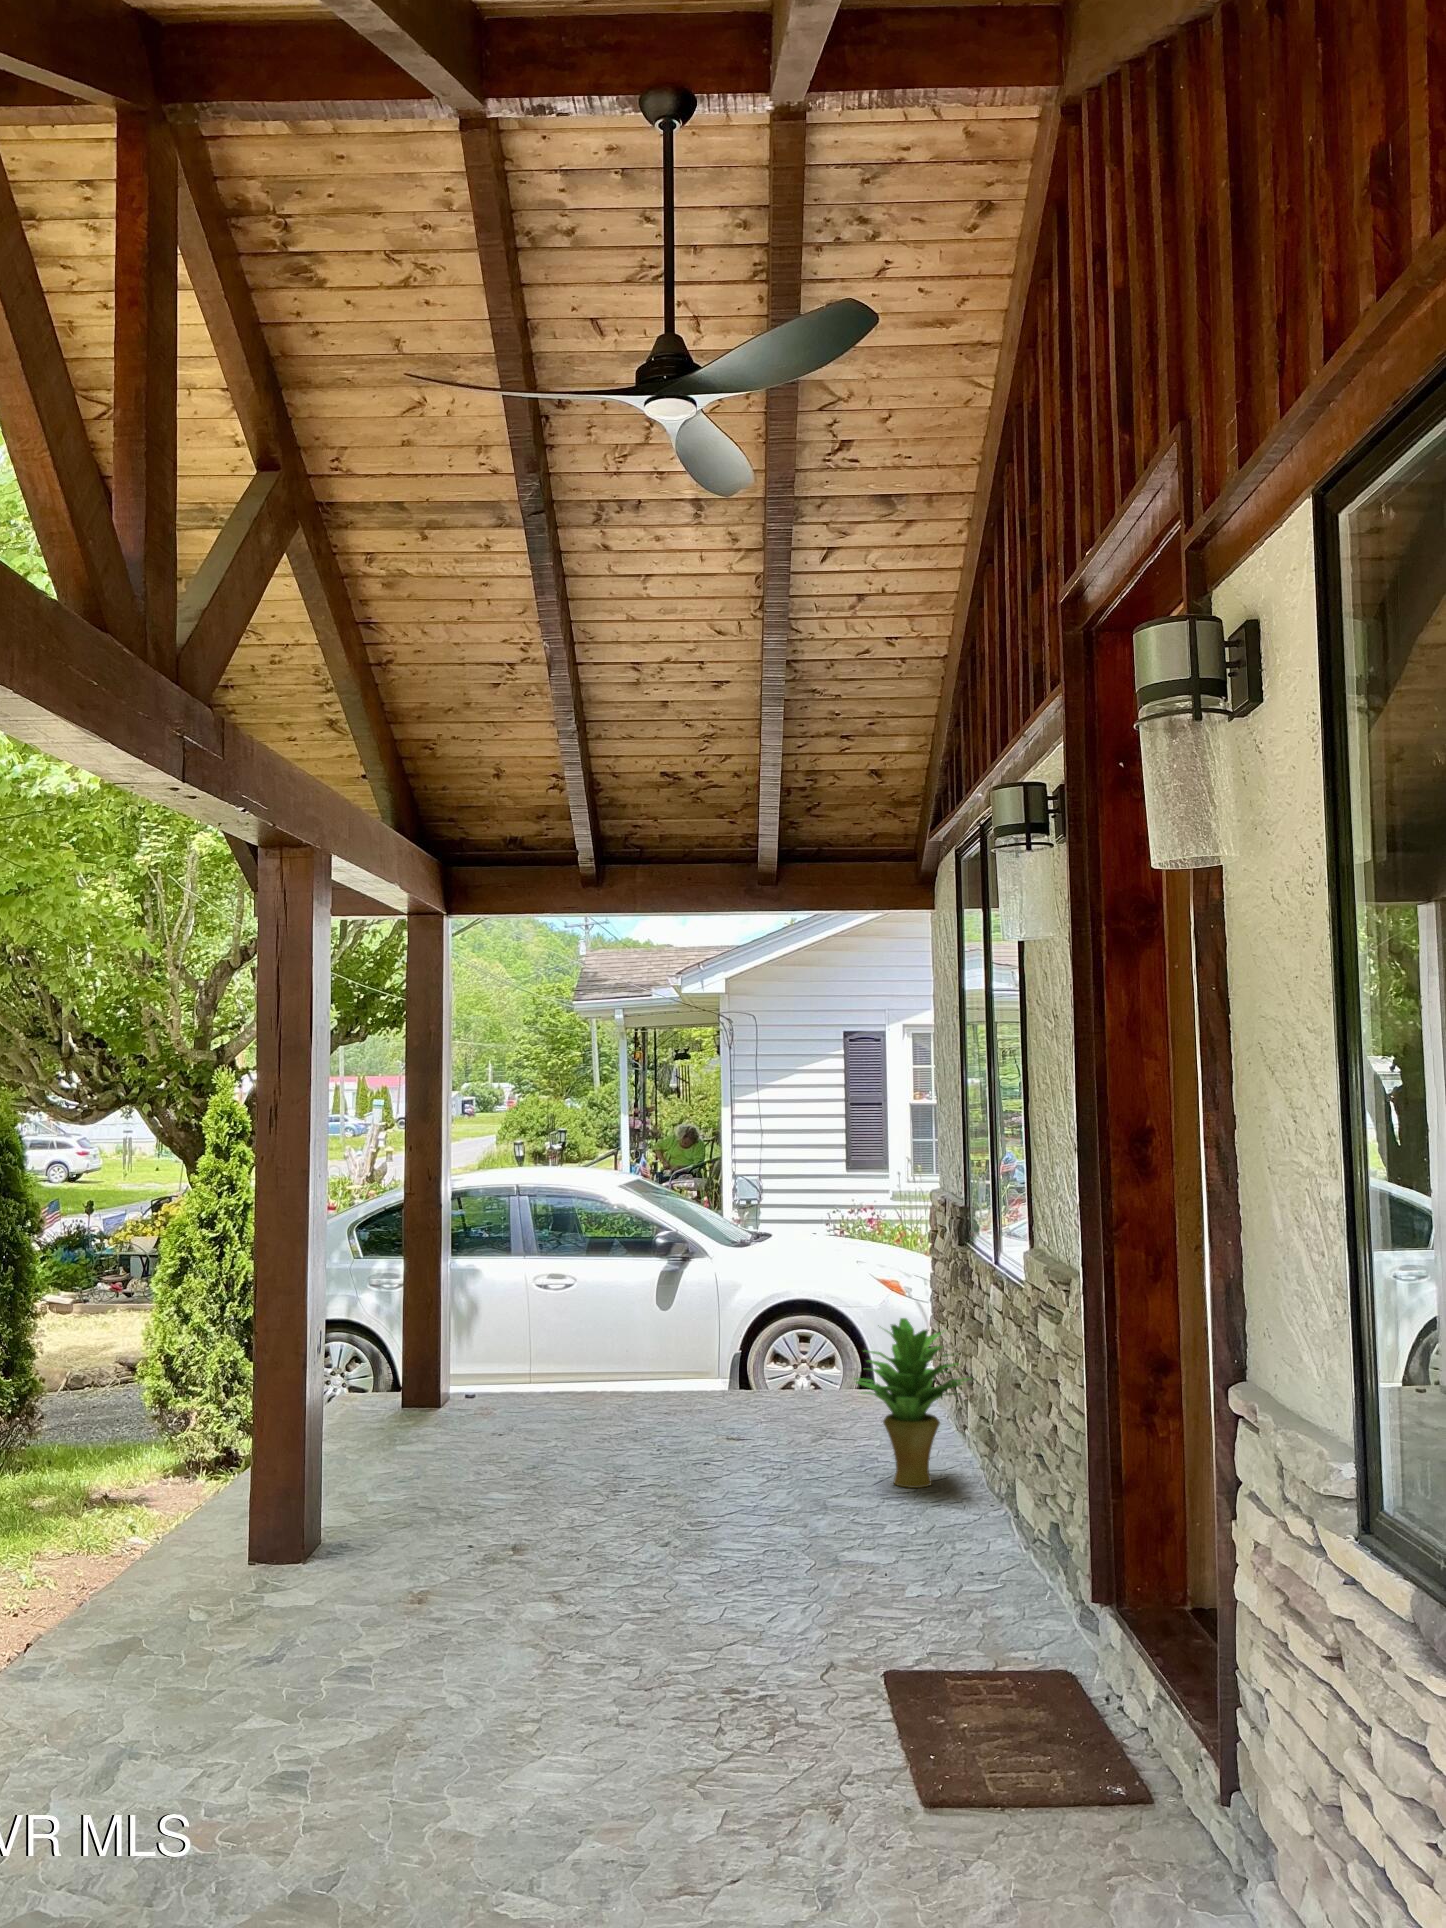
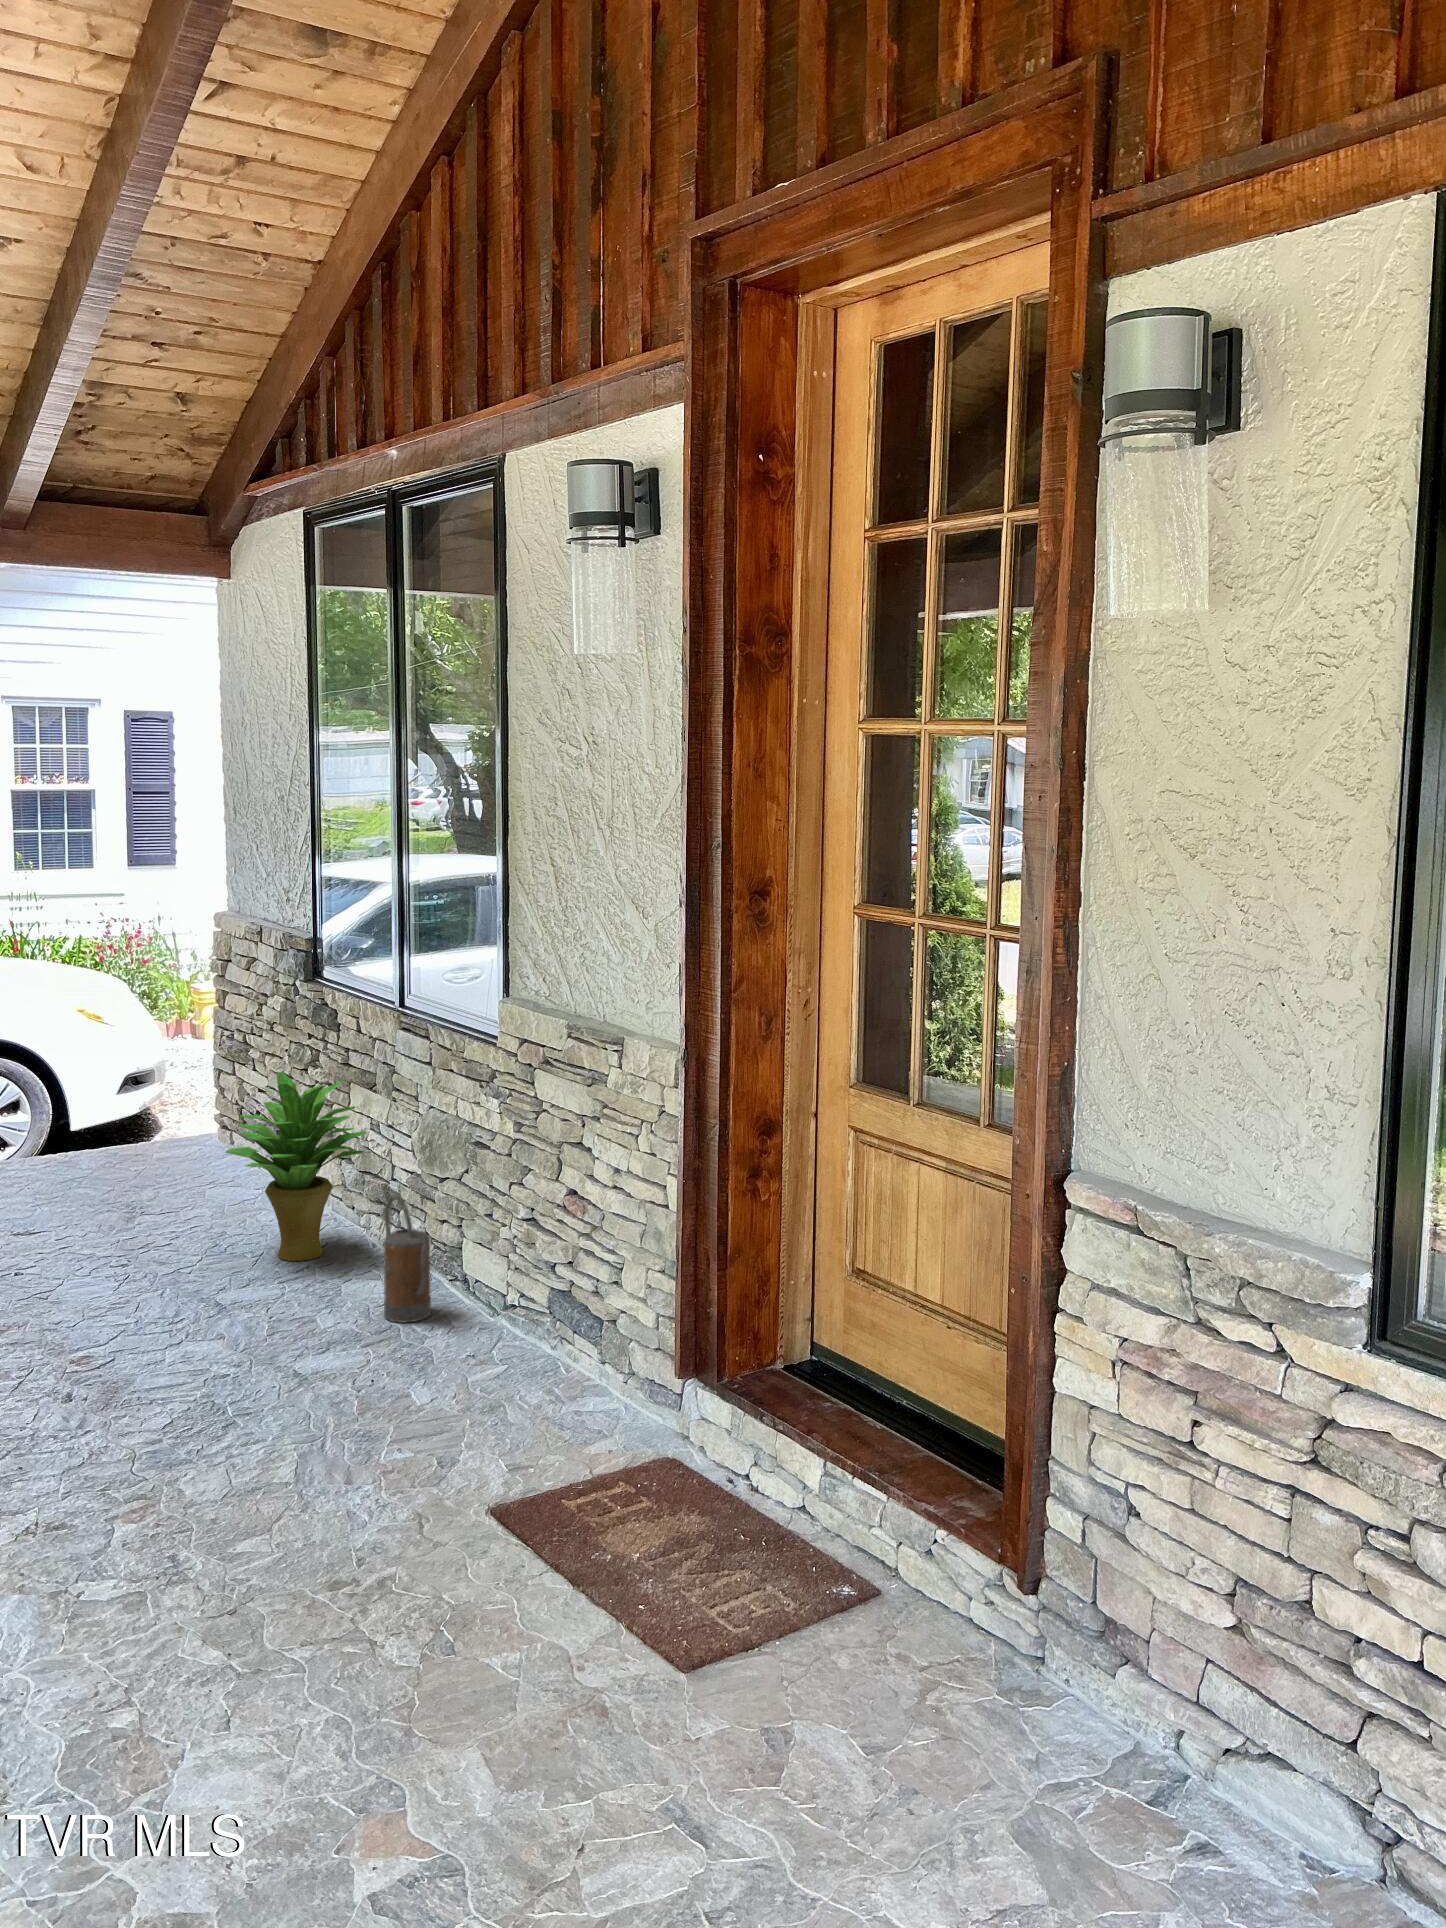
watering can: none [934,1425,977,1543] -> present [383,1195,431,1323]

